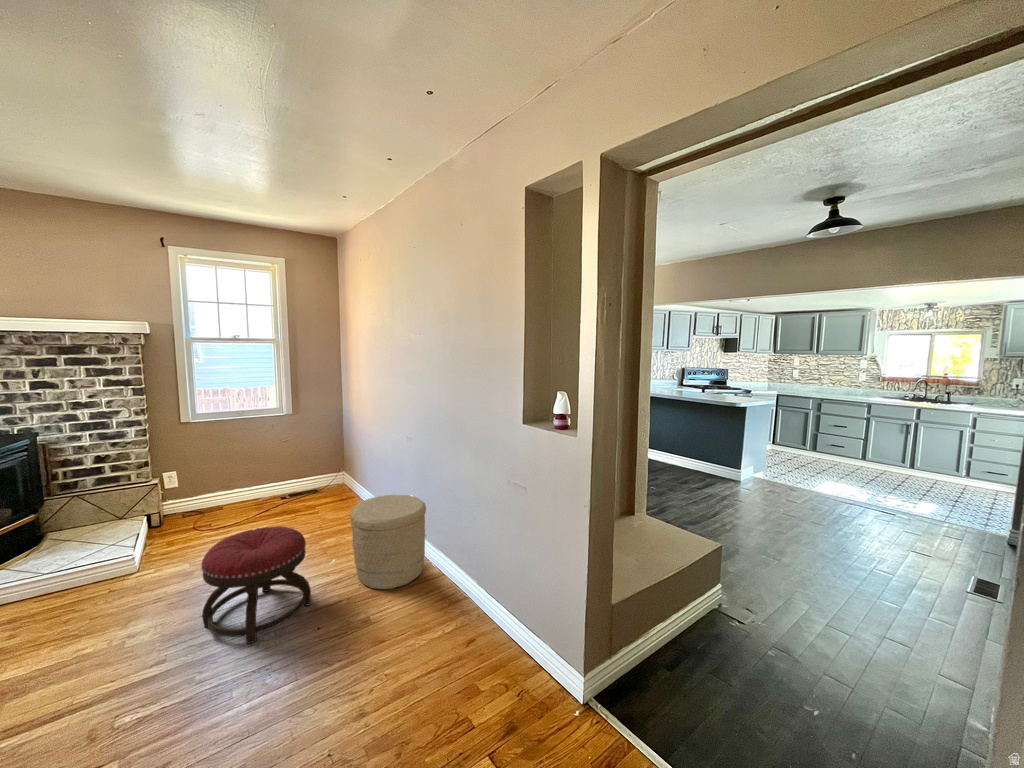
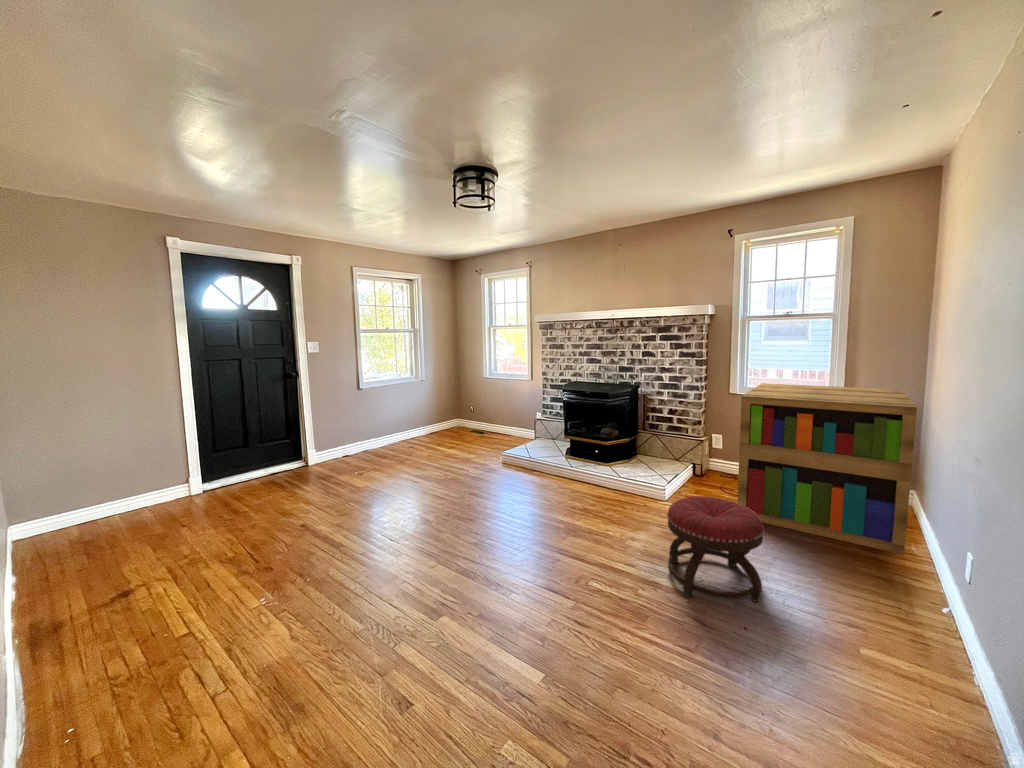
bookshelf: none [219,399,363,548] -> present [737,383,917,555]
woven basket: present [351,495,426,589] -> none [827,523,972,672]

